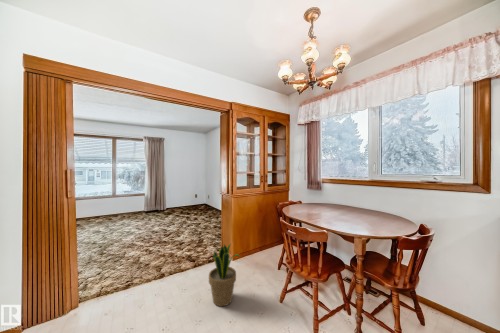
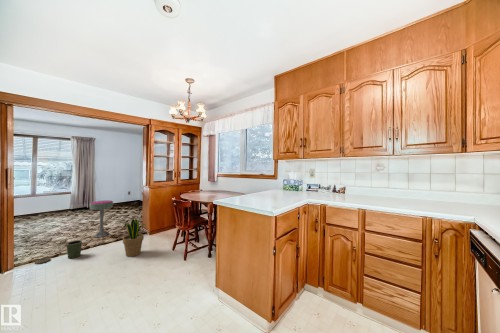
bar stool: none [163,209,188,256] -> present [90,200,113,237]
trash can: none [101,269,156,304] -> present [35,240,82,264]

